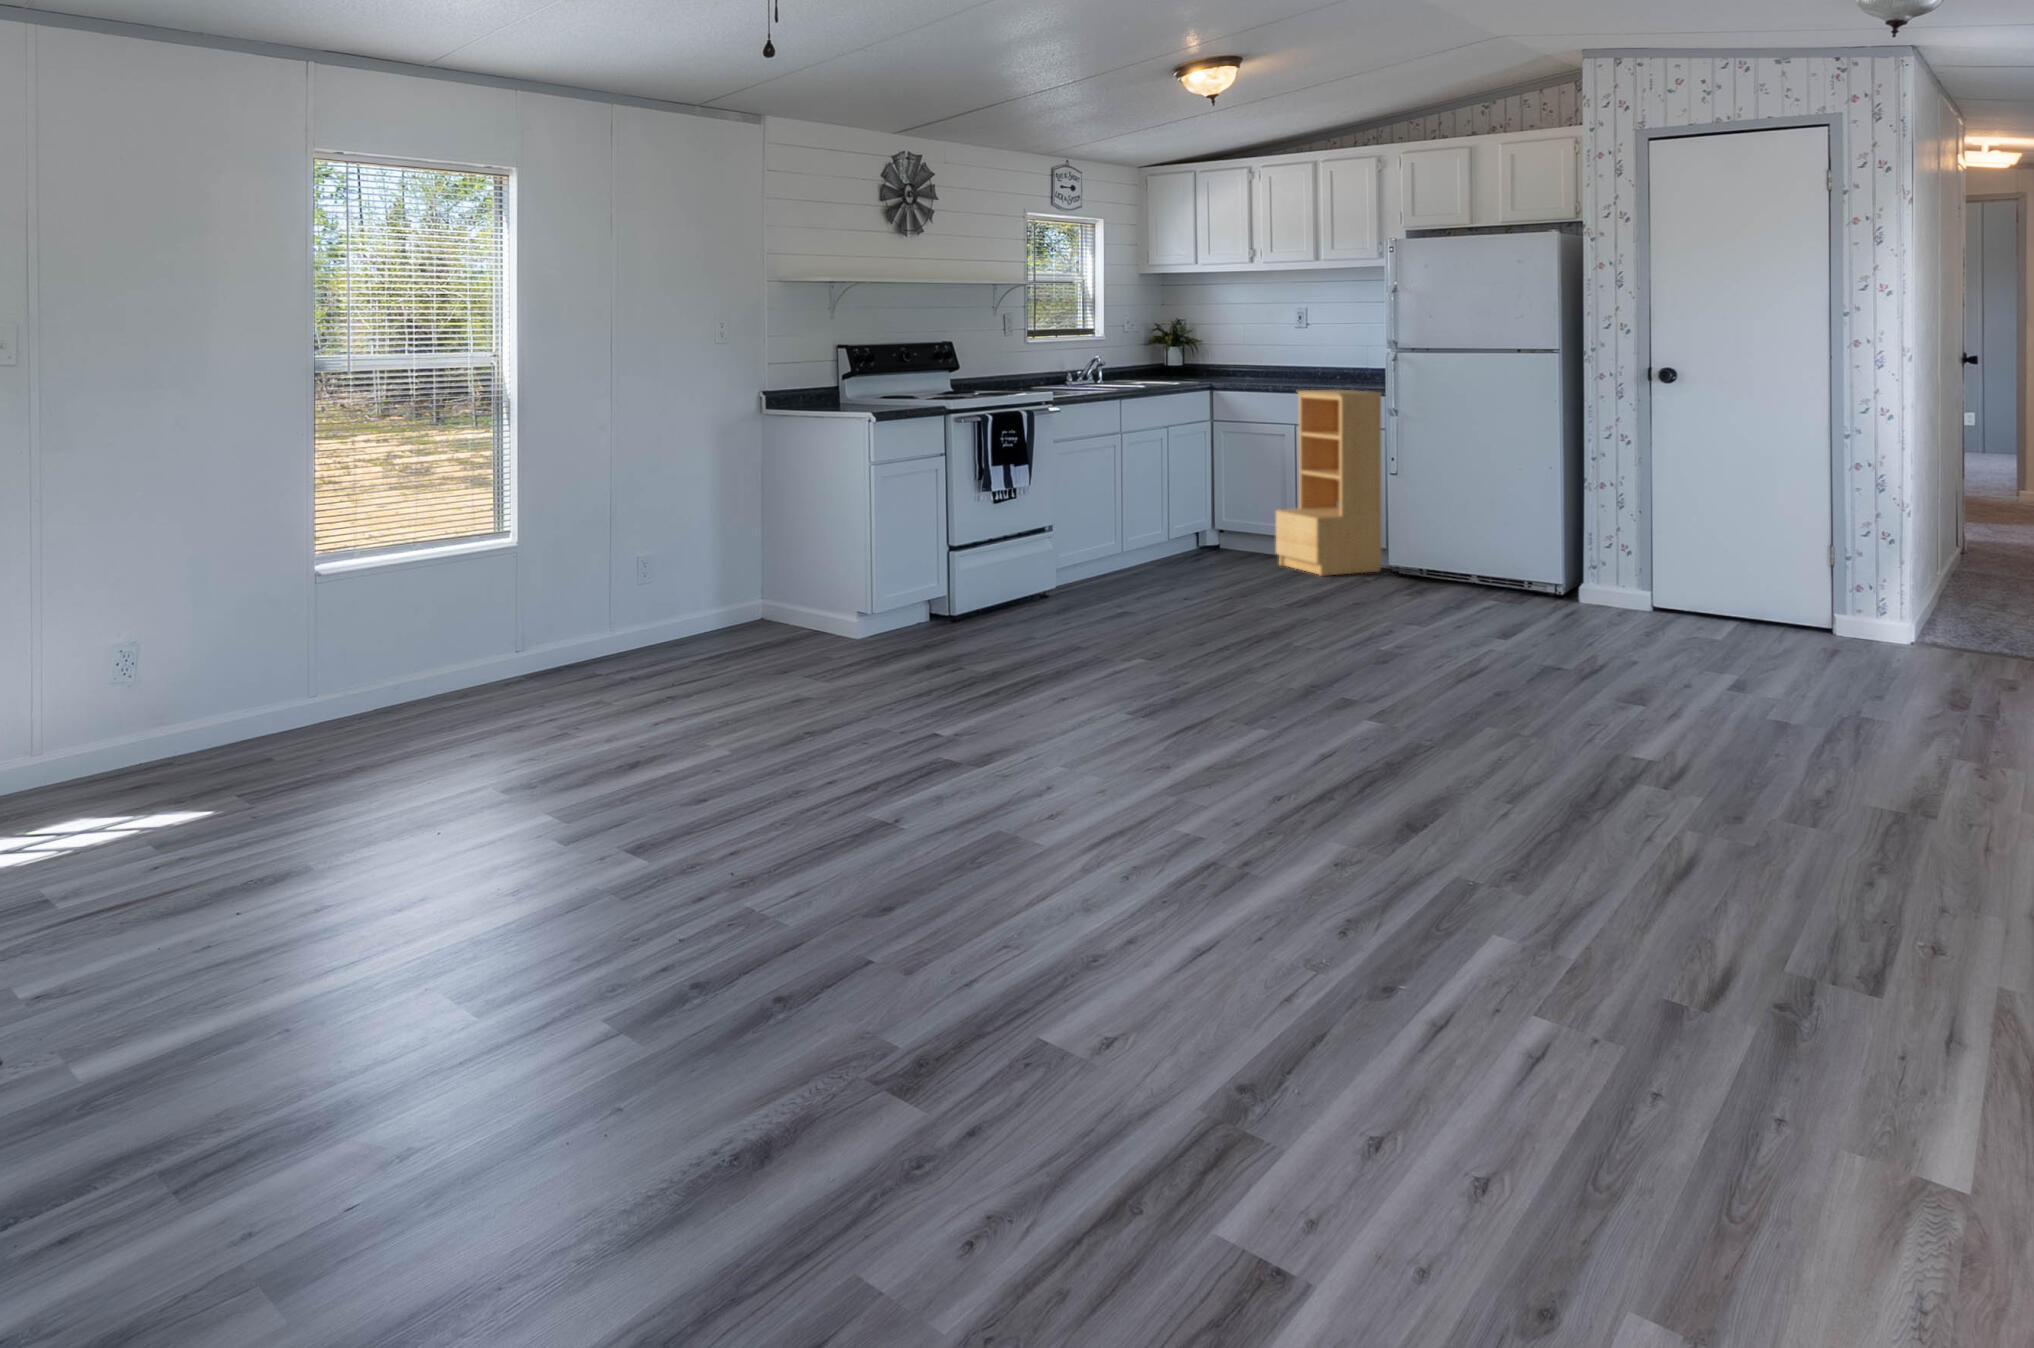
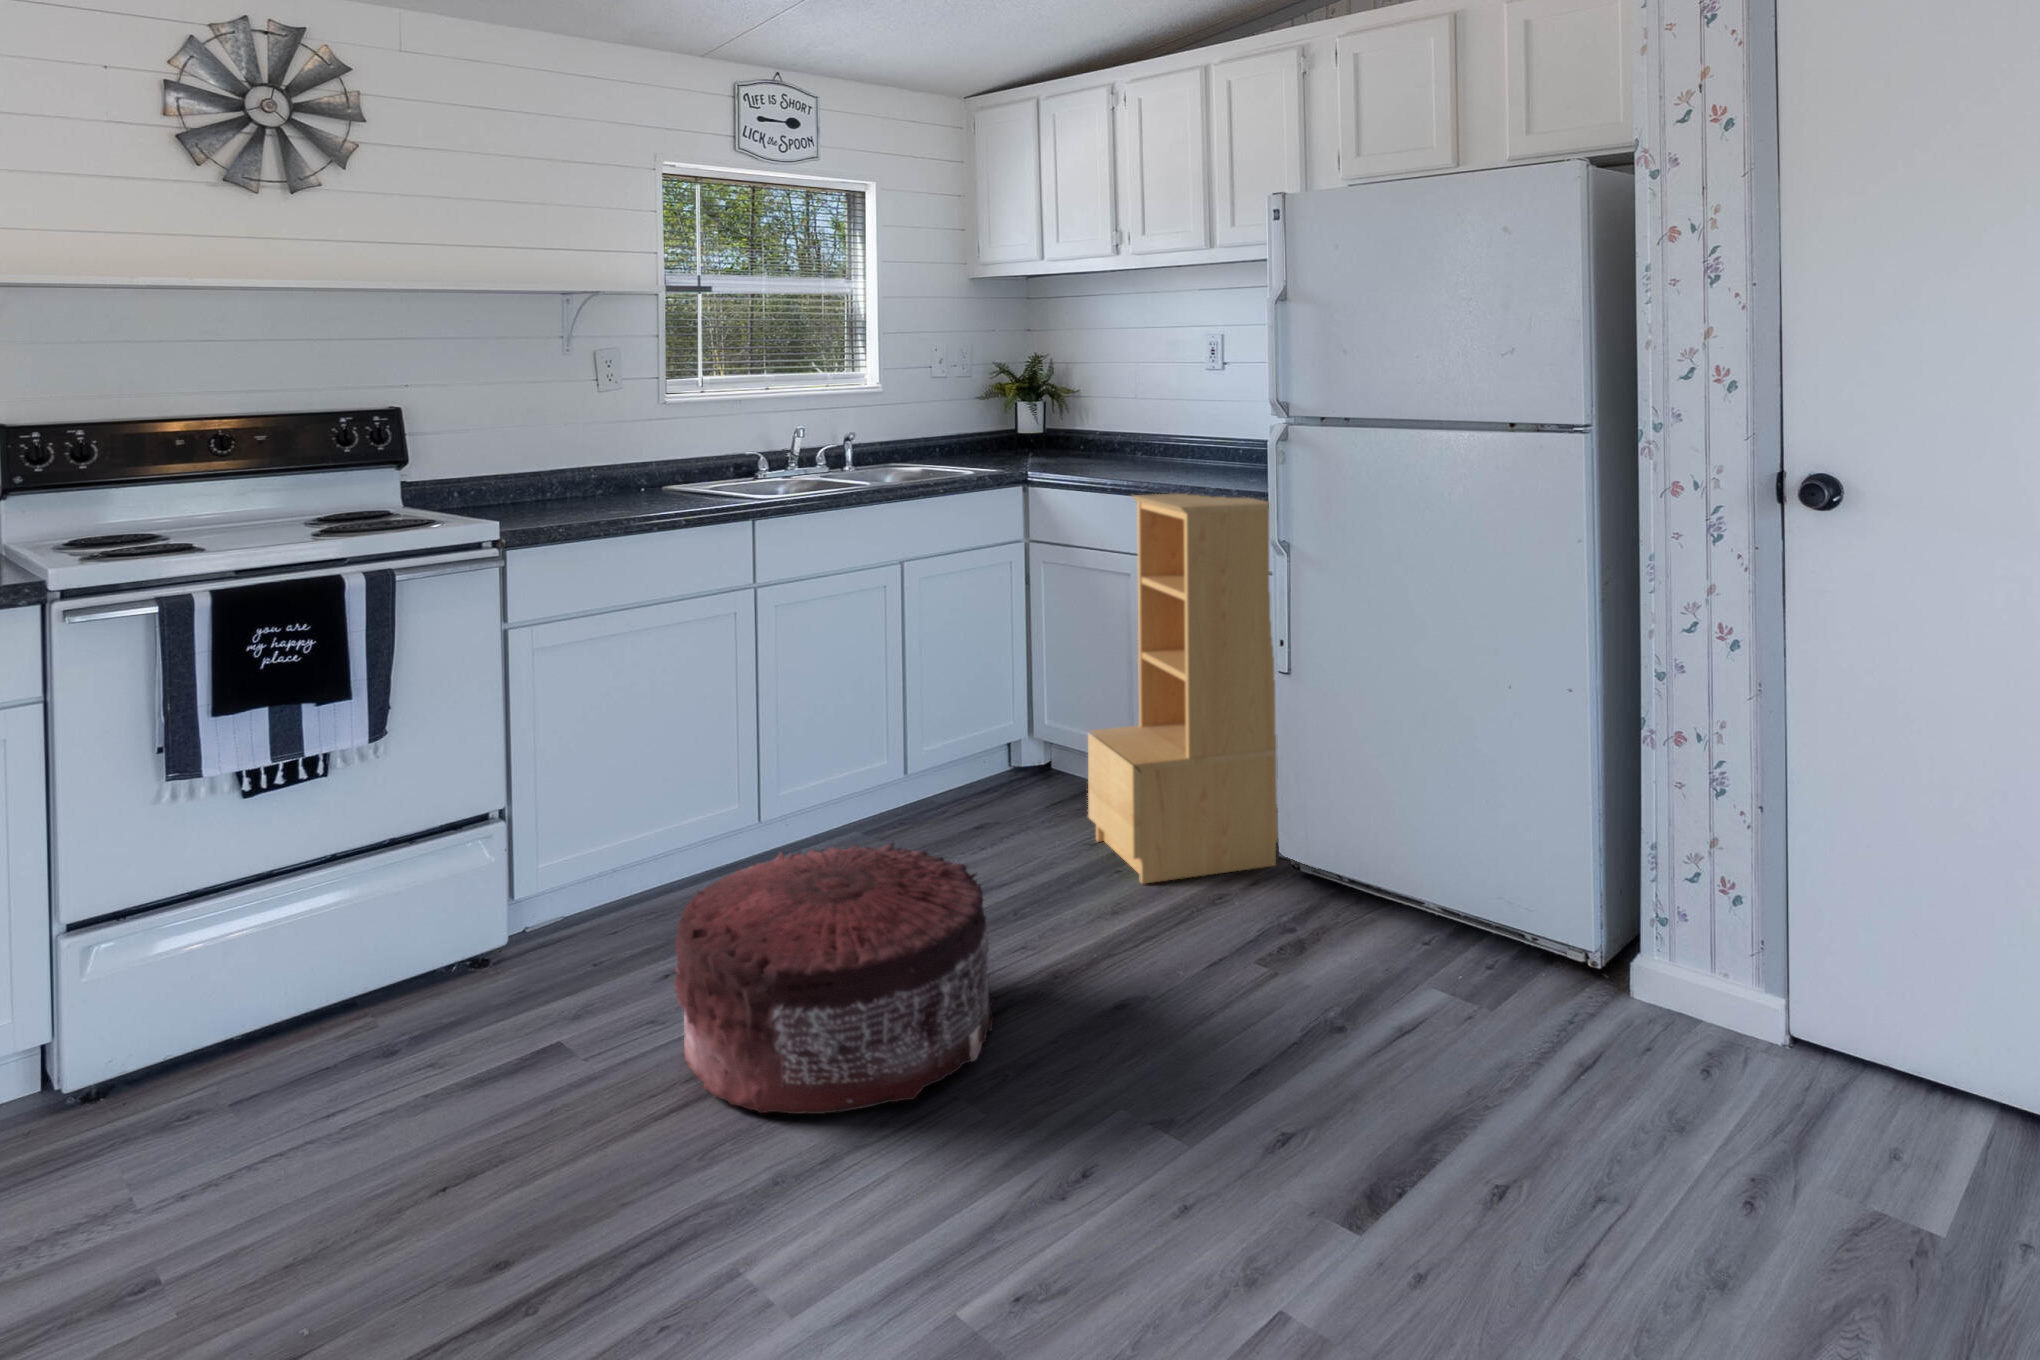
pouf: none [1176,537,1313,621] -> present [674,843,995,1114]

